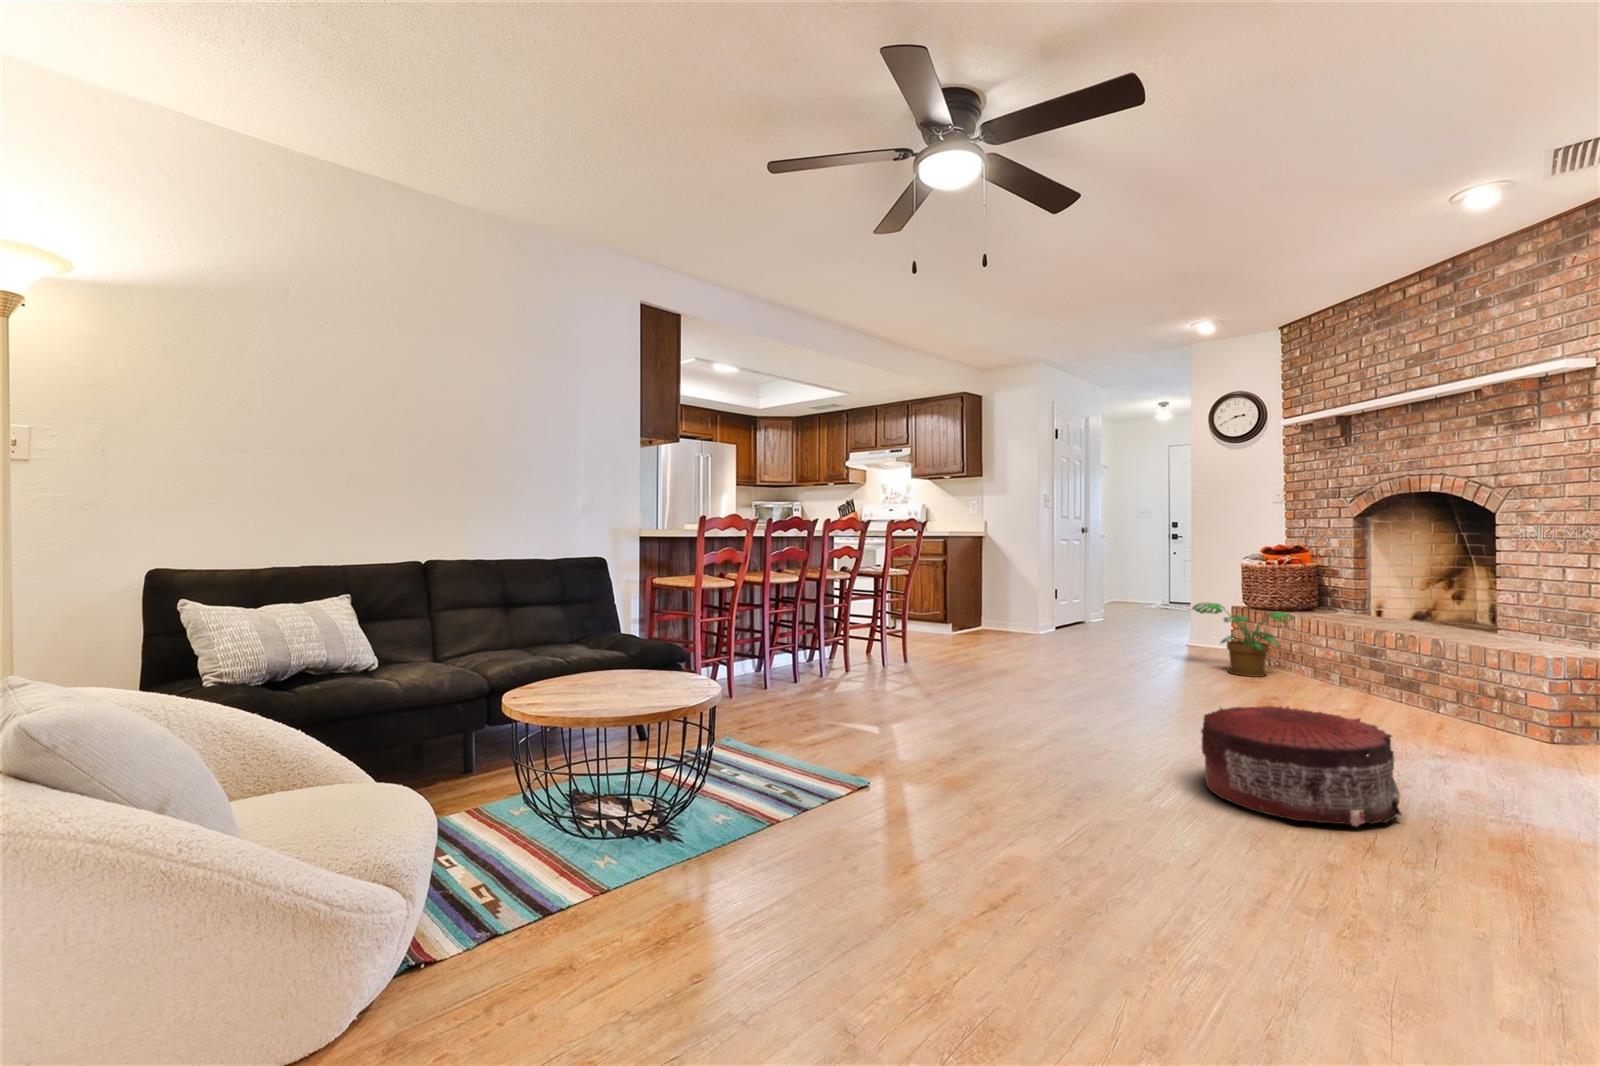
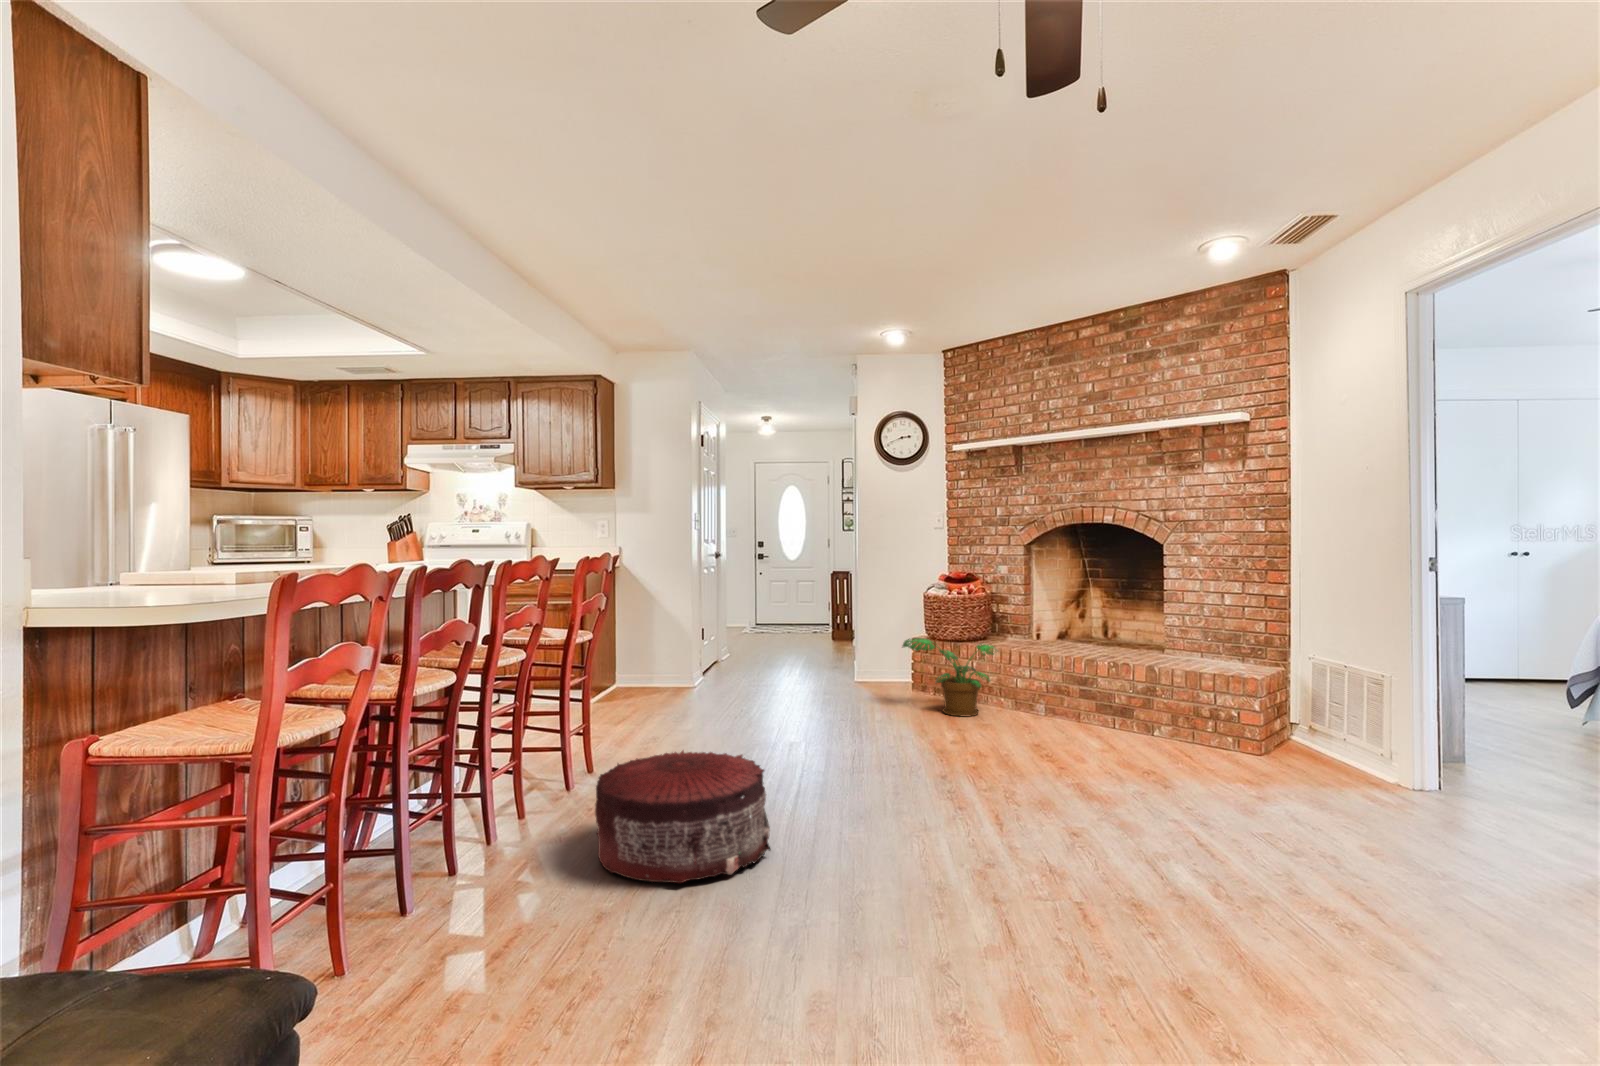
pouf: present [1201,706,1402,826] -> present [595,751,771,883]

